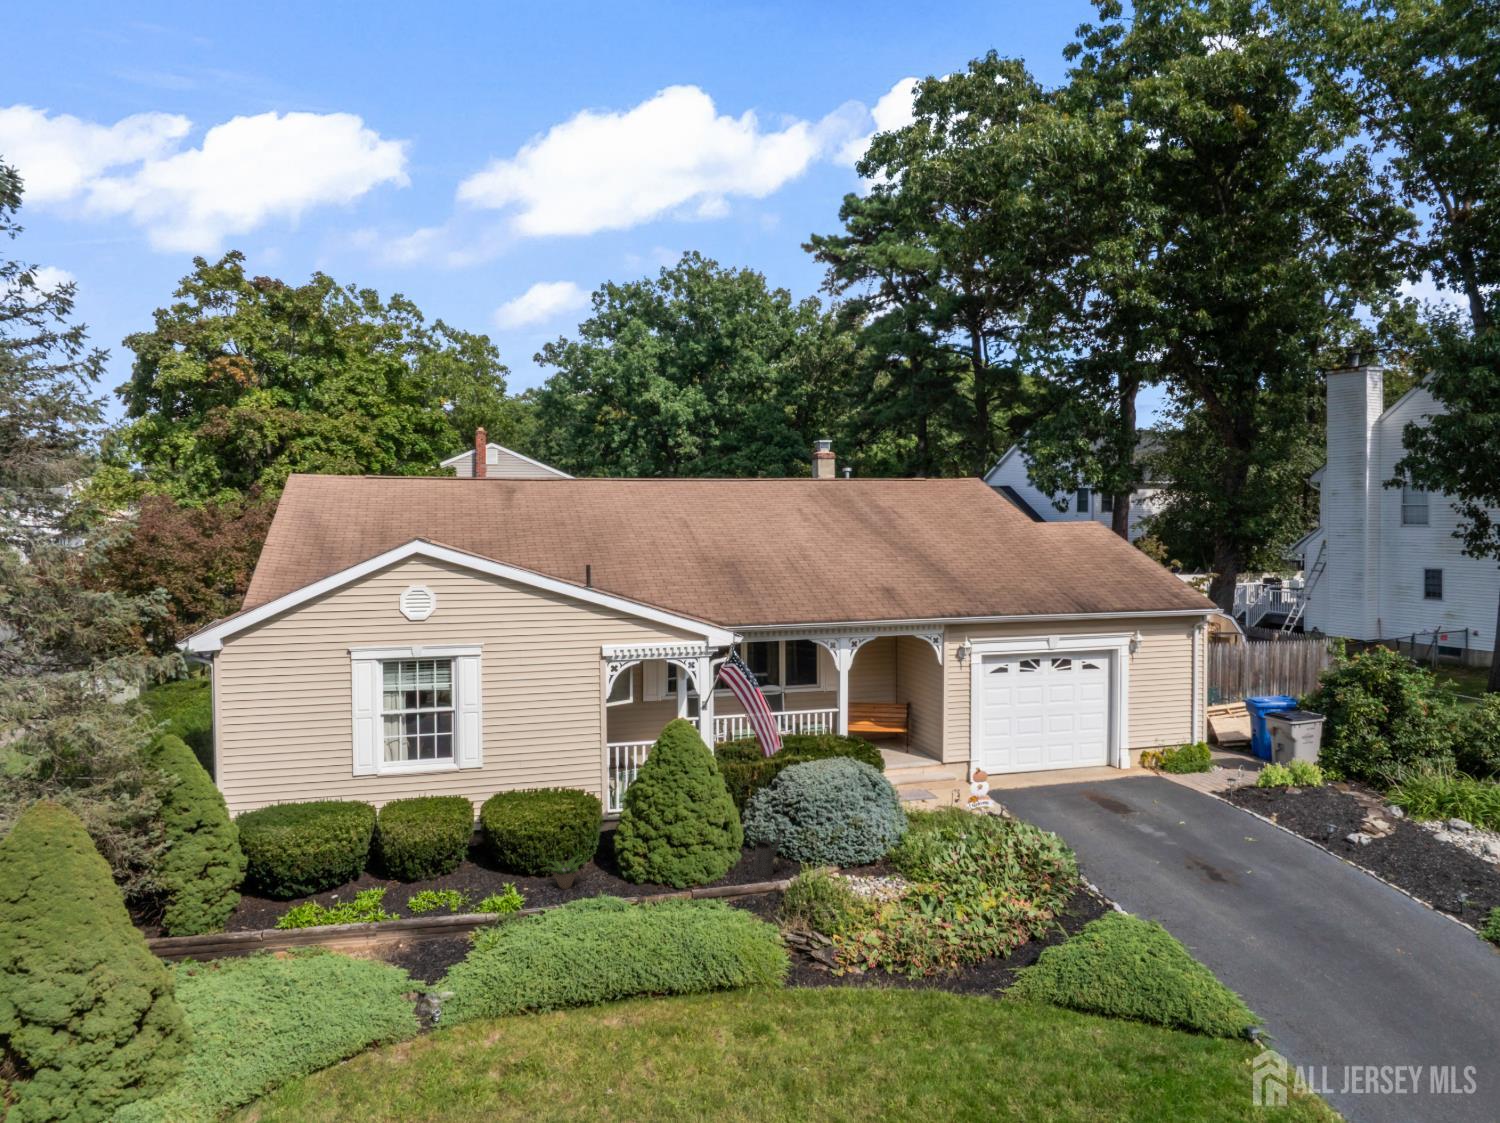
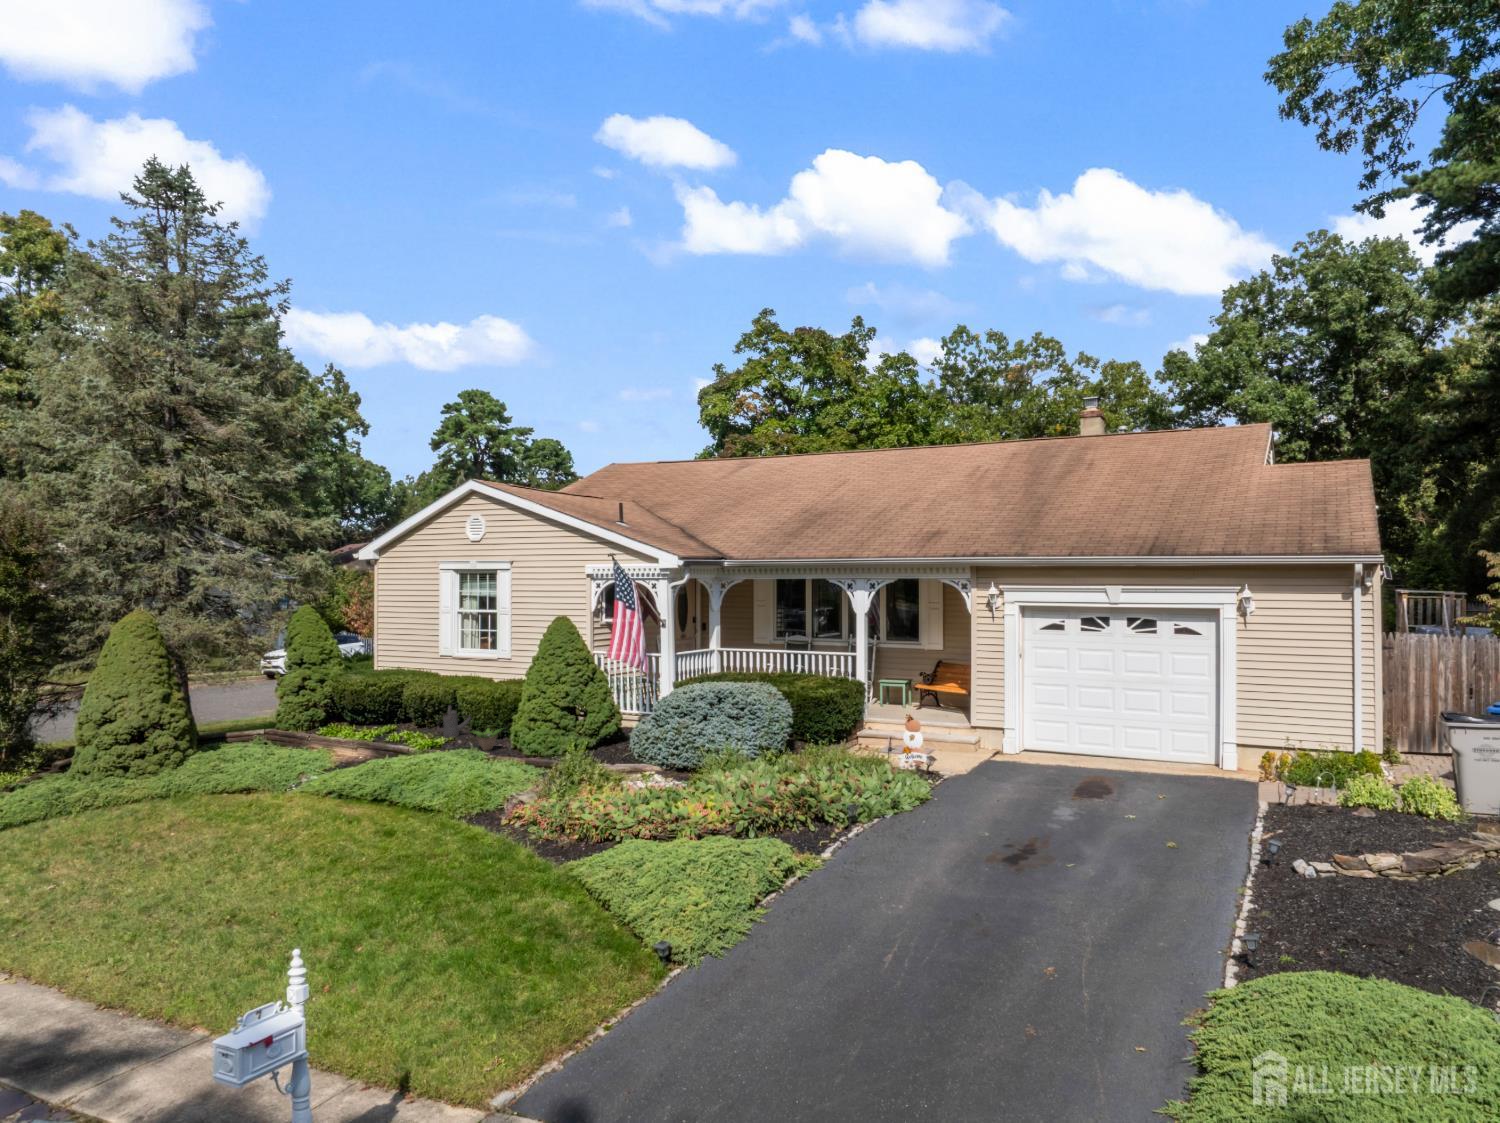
watering can: present [754,832,782,877] -> present [443,706,472,738]

